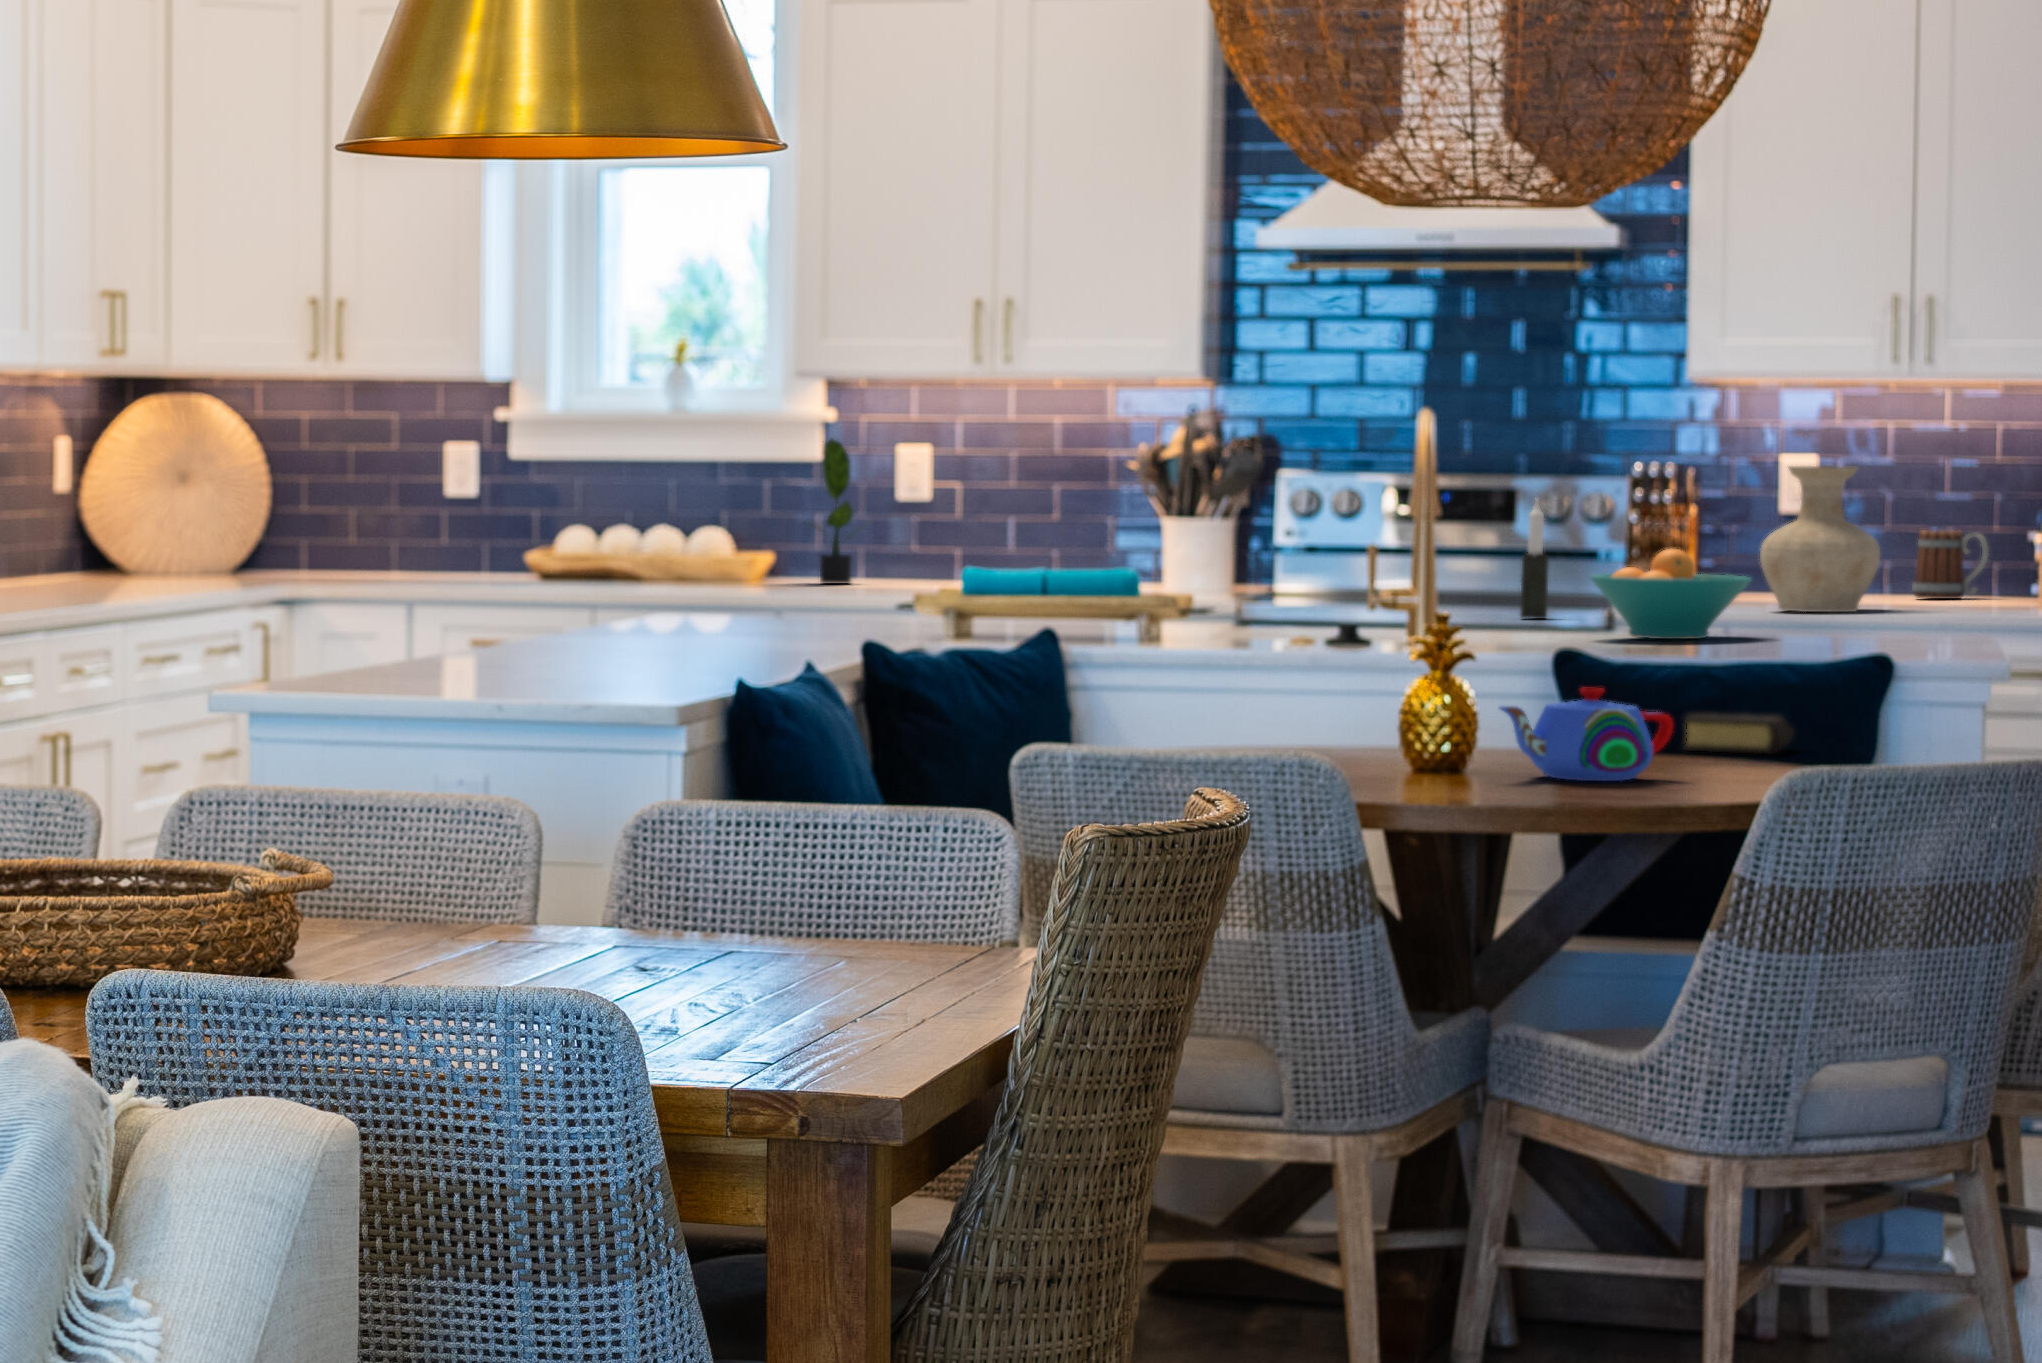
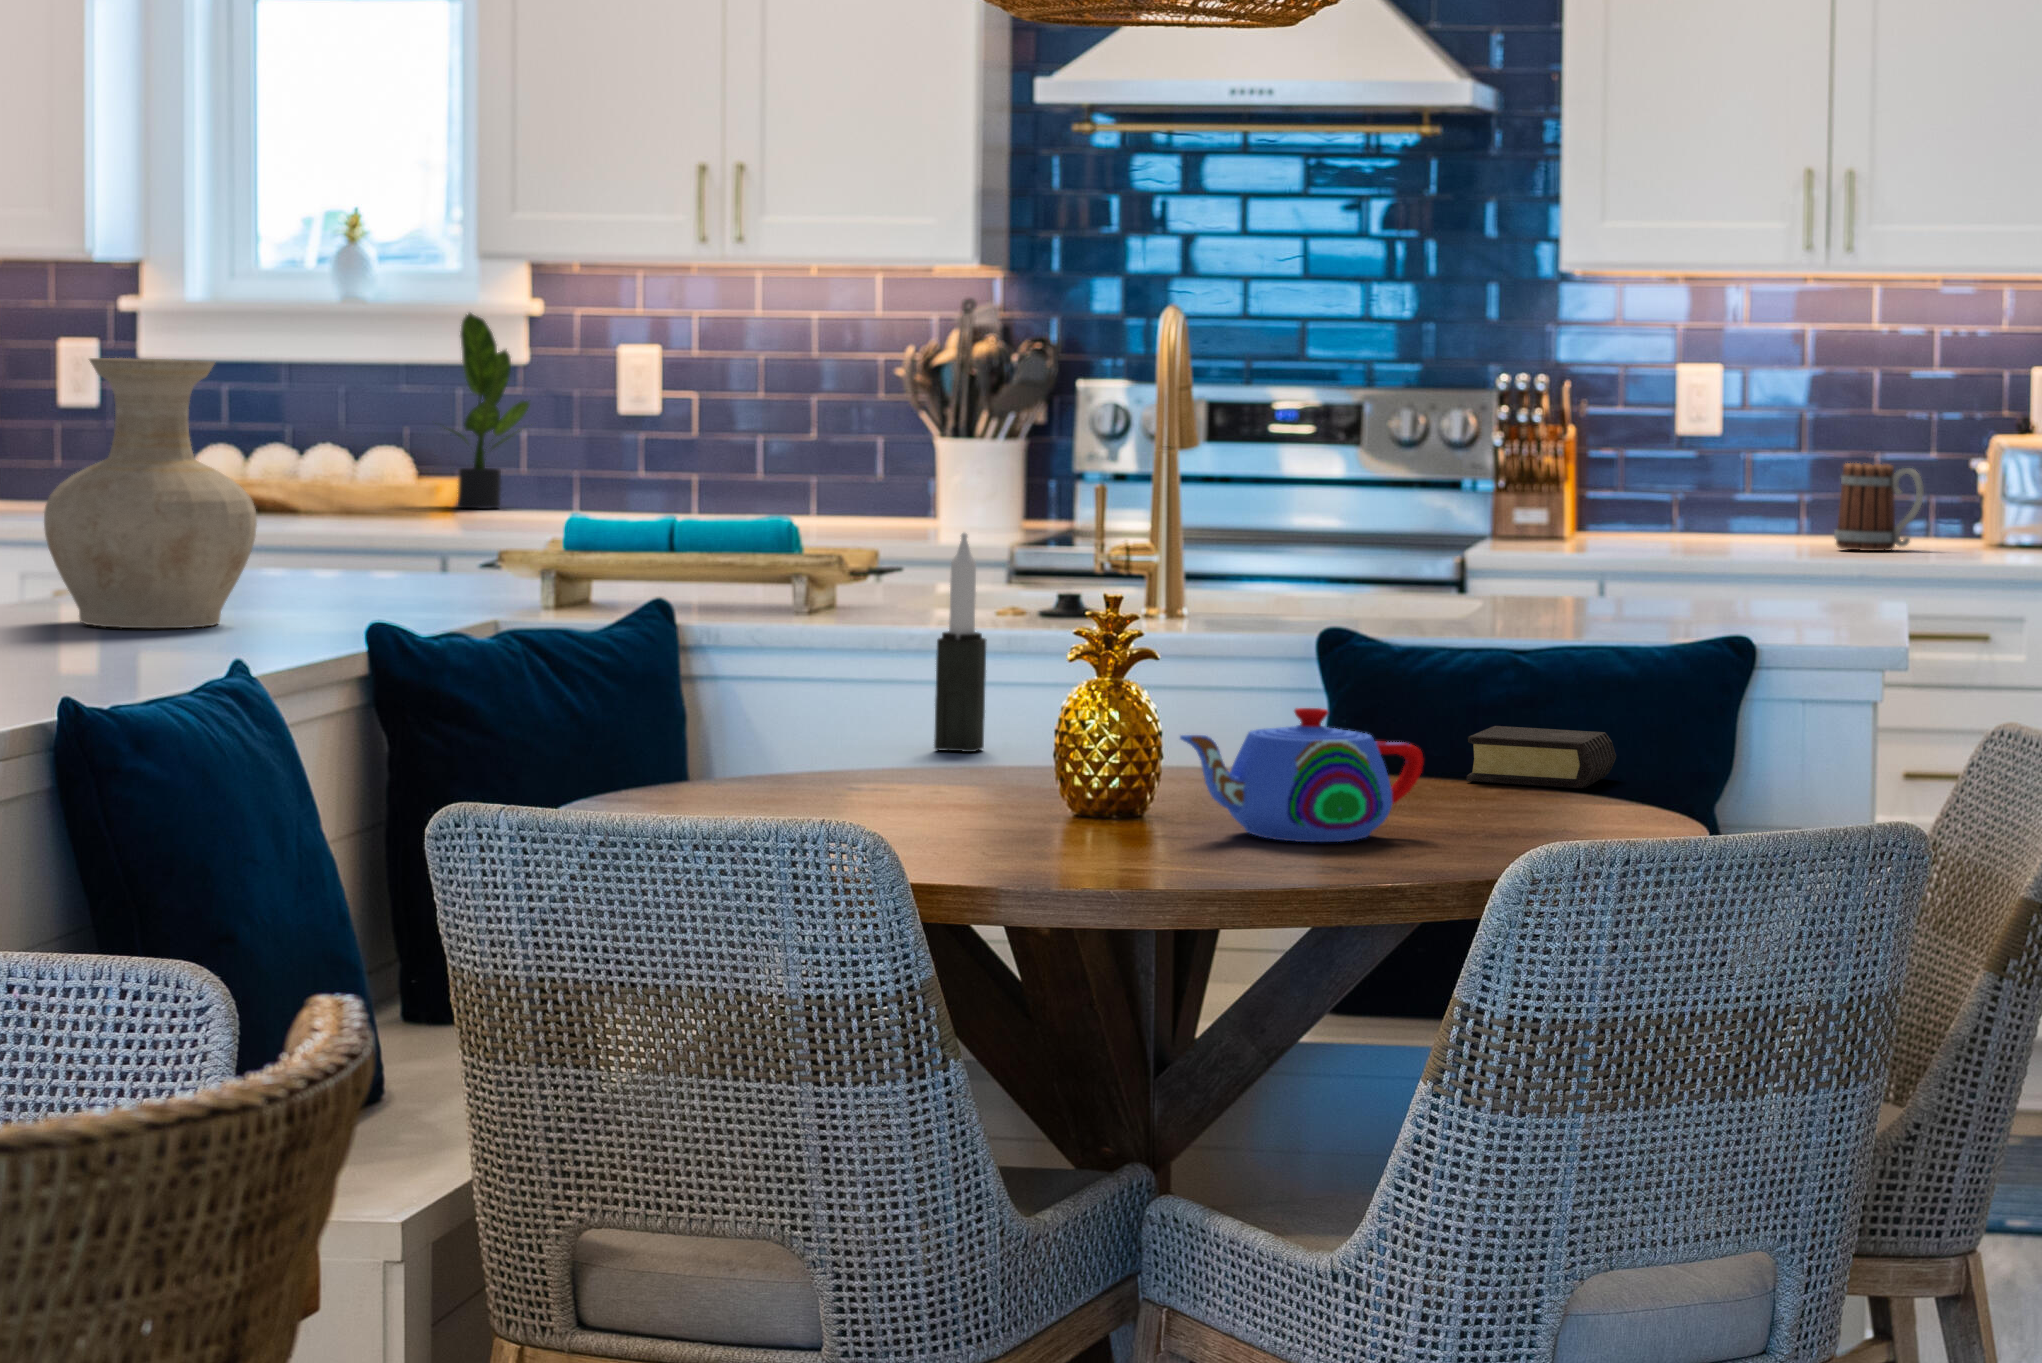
vase: present [1760,466,1880,612] -> present [44,358,257,628]
candle: present [1520,499,1549,619] -> present [934,533,986,752]
fruit bowl: present [1590,549,1751,639] -> none [1399,492,1603,612]

